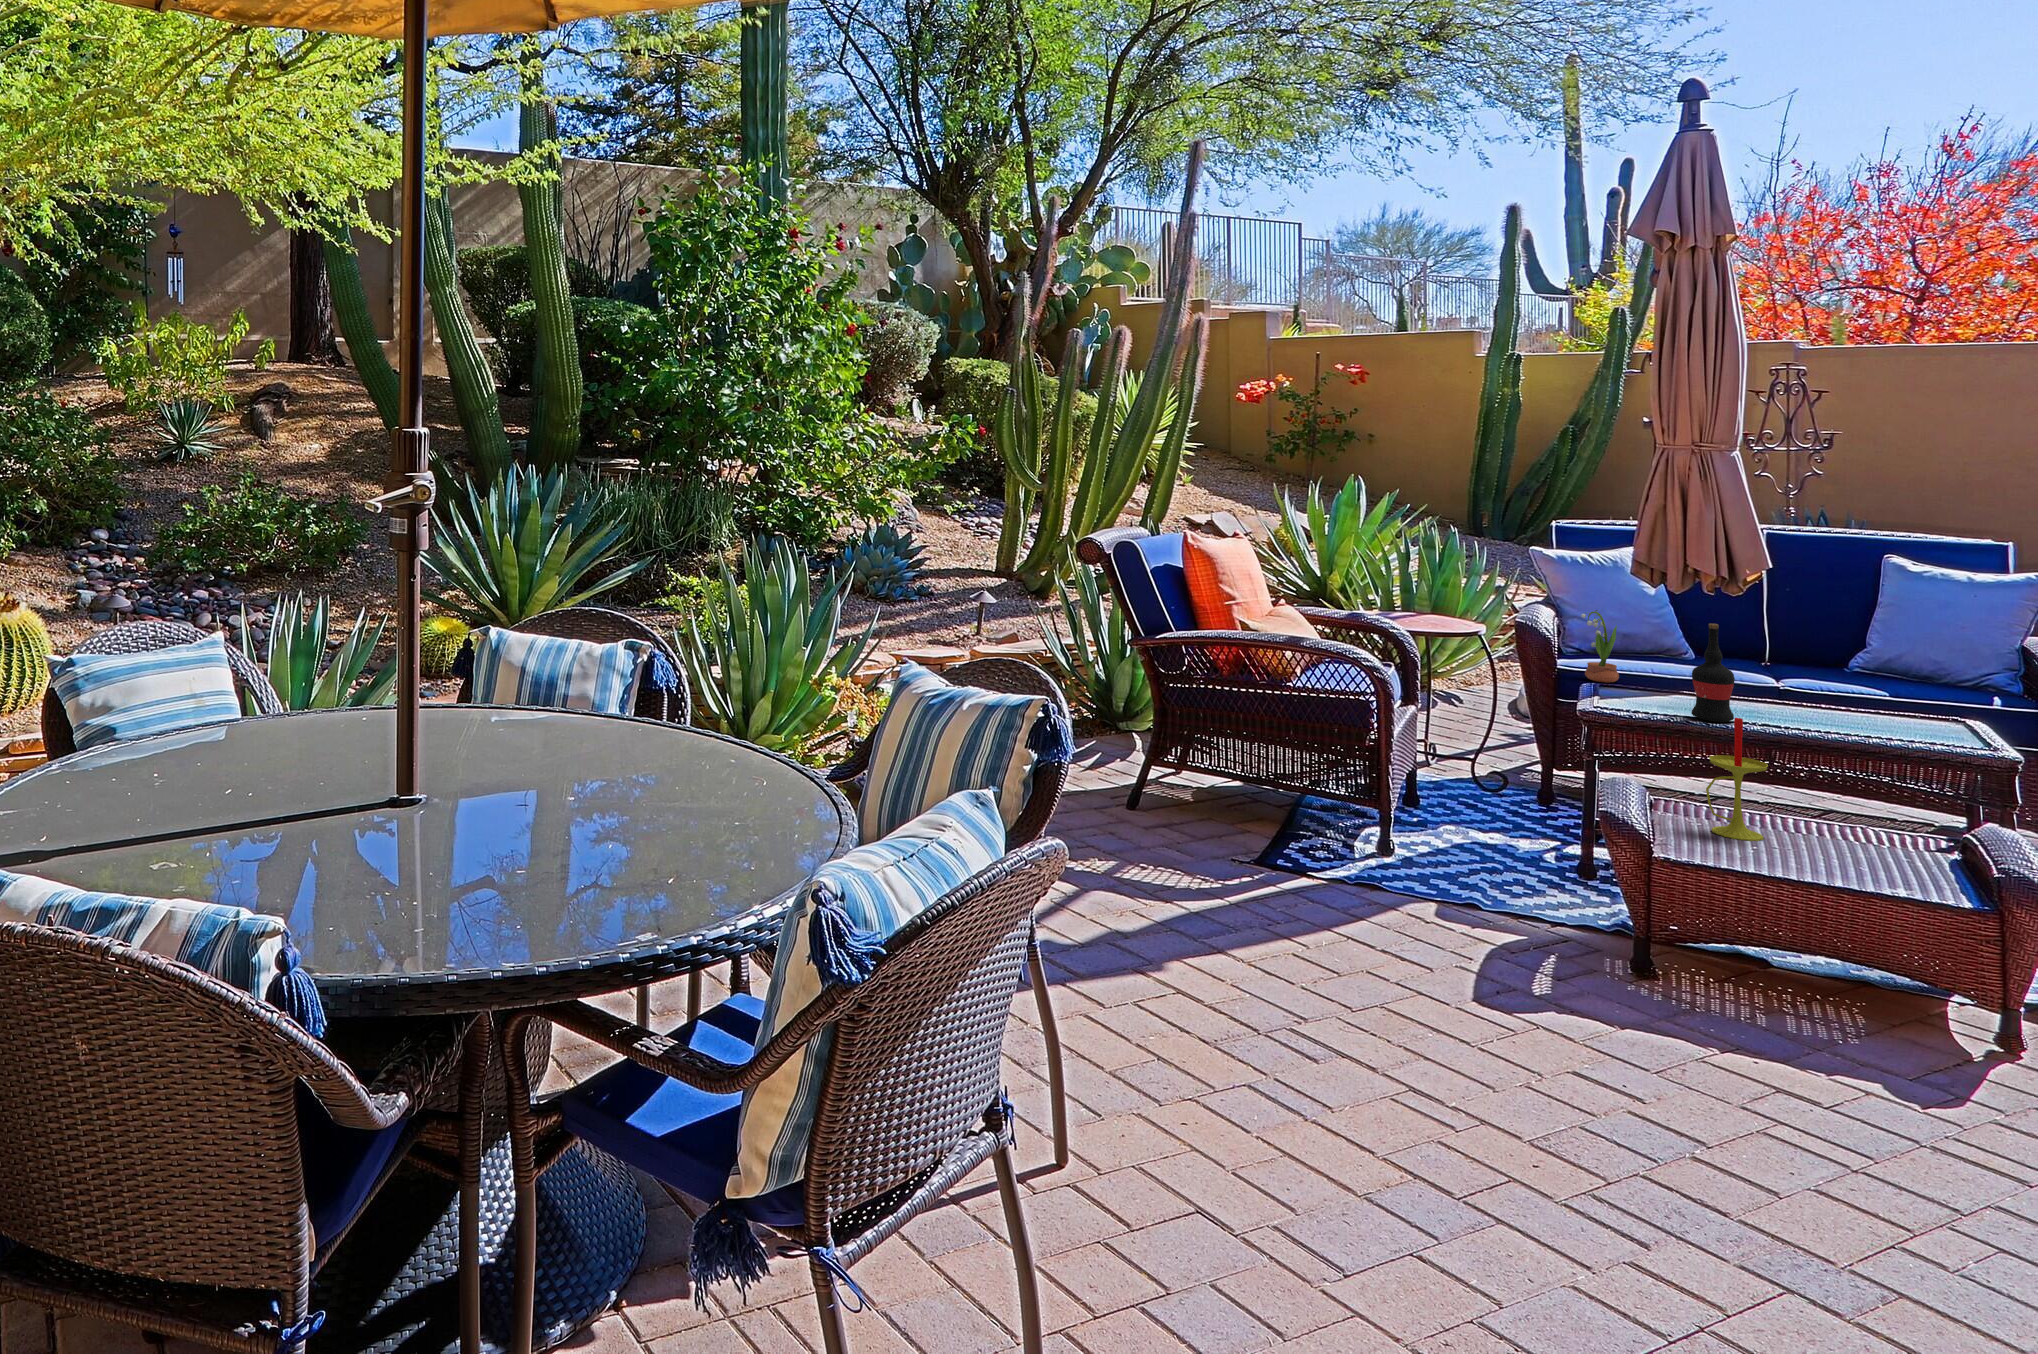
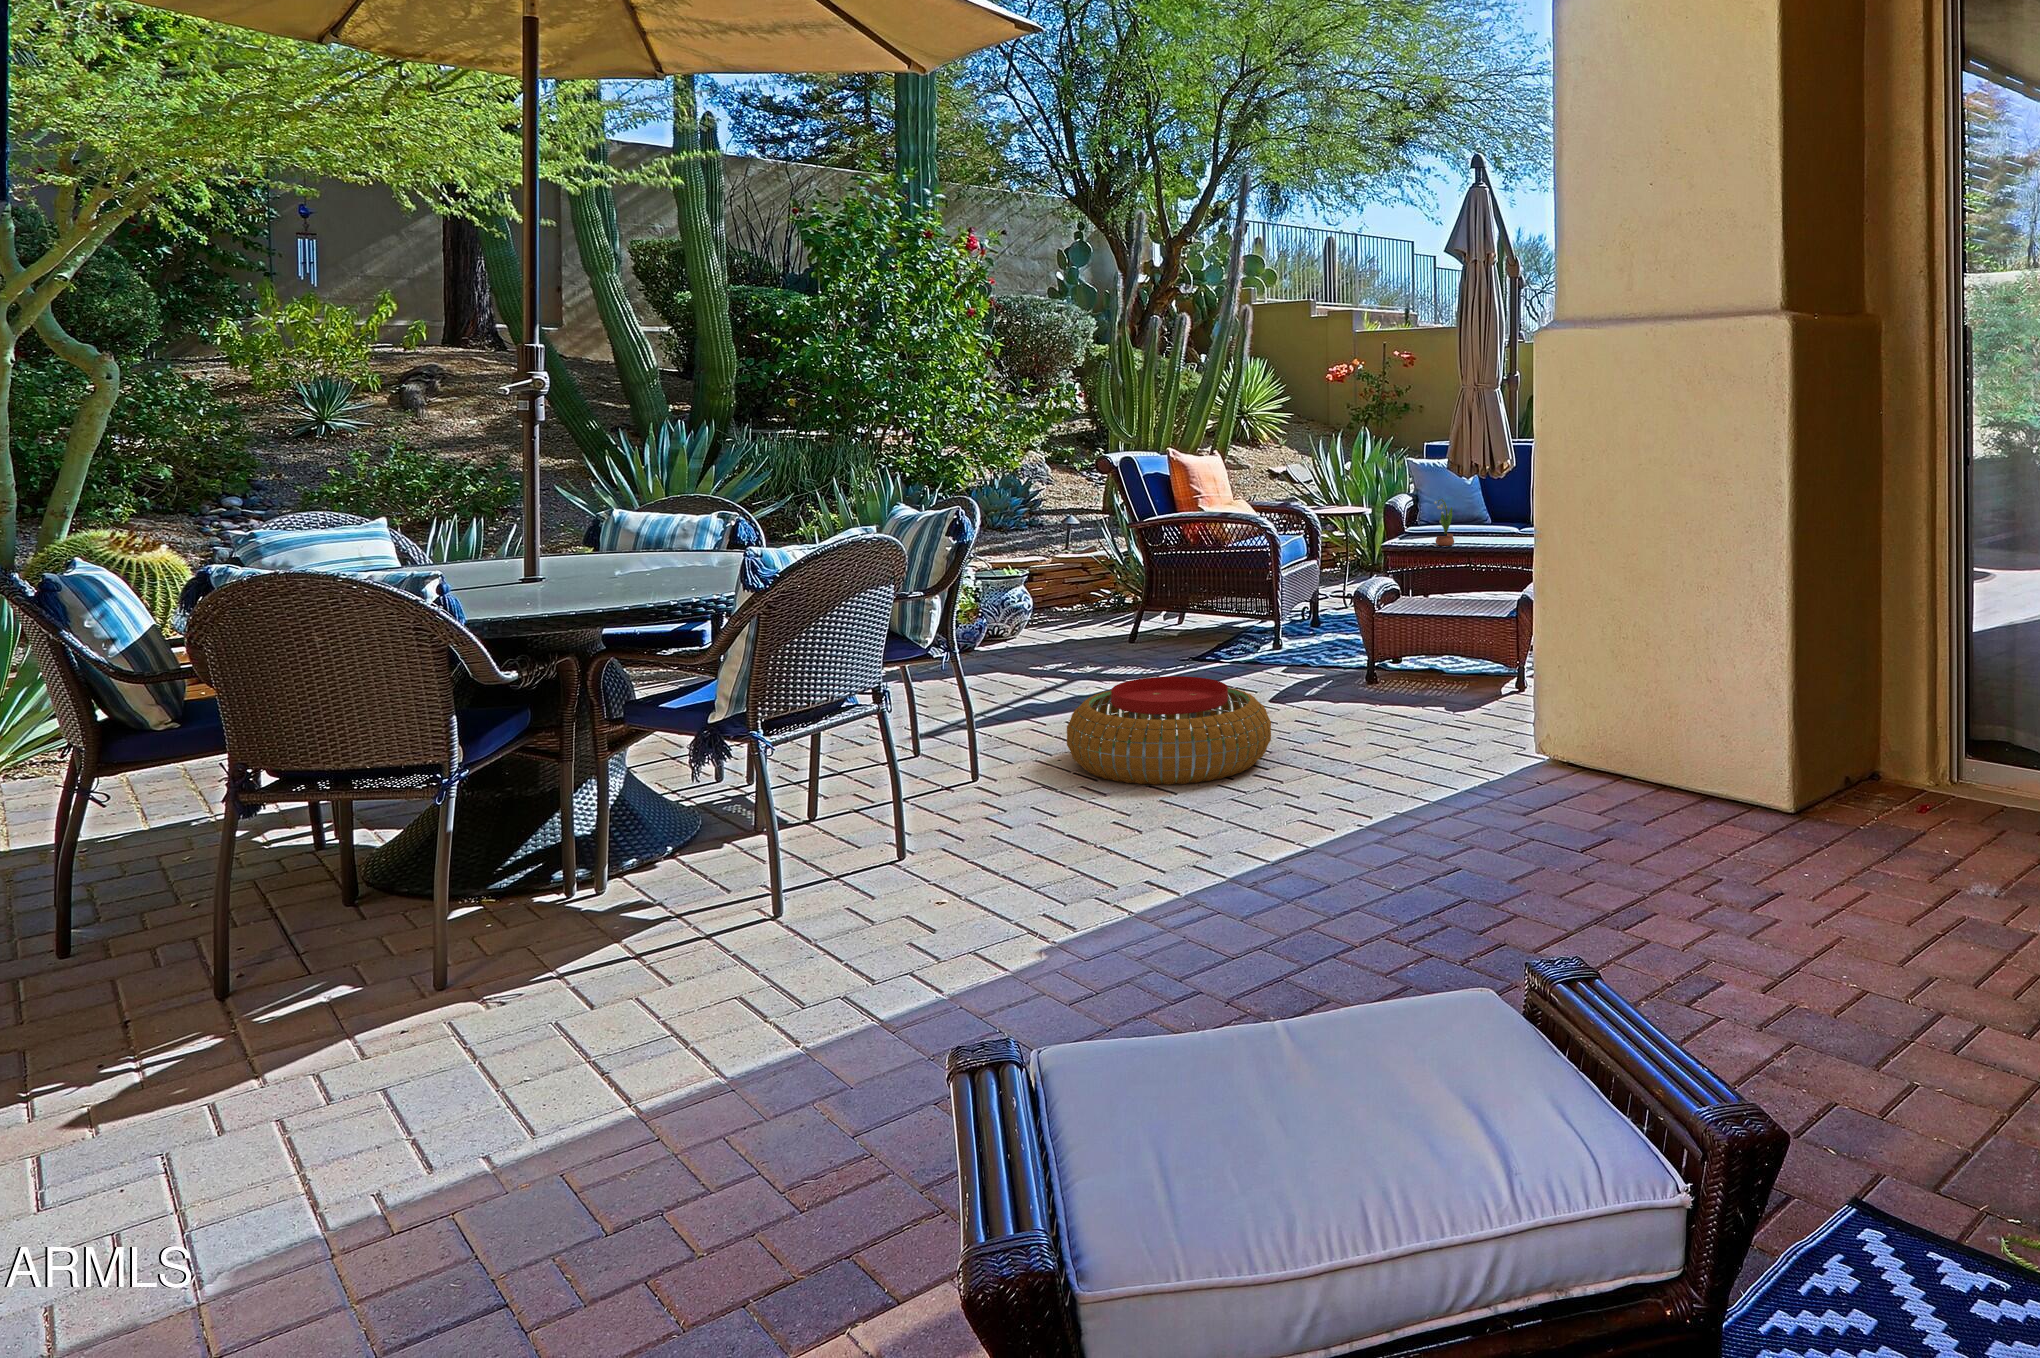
wine bottle: present [1691,624,1735,722] -> none [1467,495,1489,557]
candle: present [1706,718,1768,841] -> none [1432,539,1465,614]
pouf: none [1191,966,1592,1214] -> present [1067,676,1271,785]

